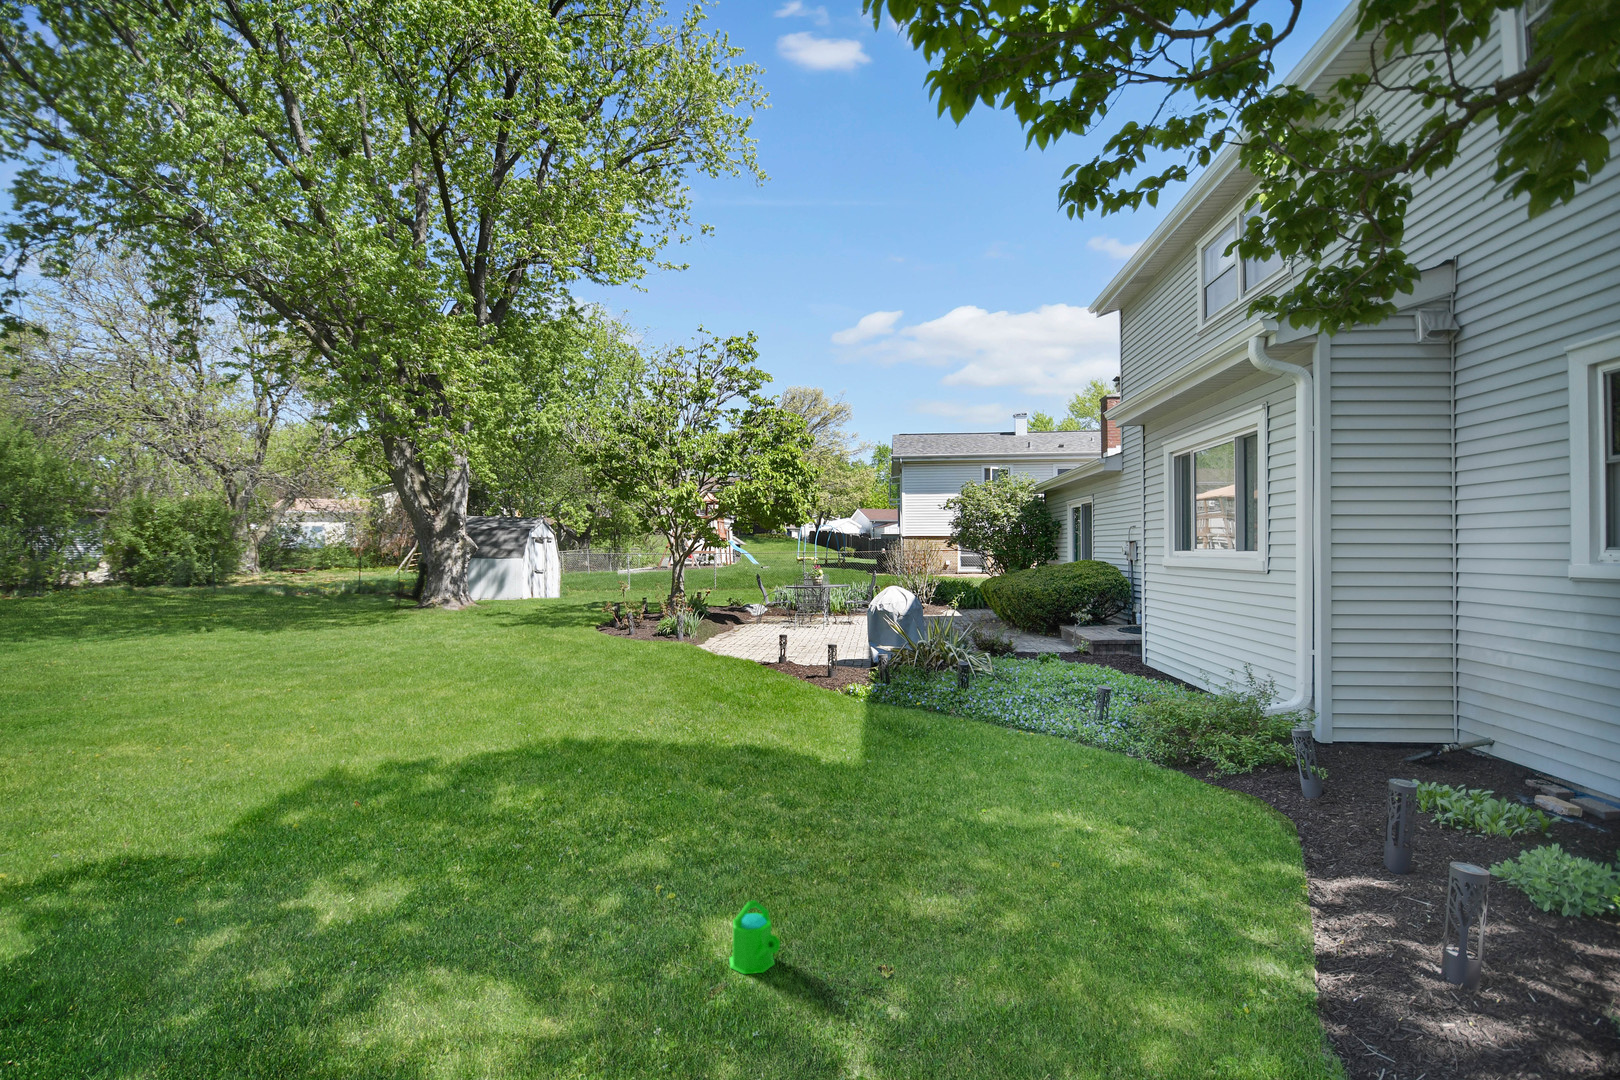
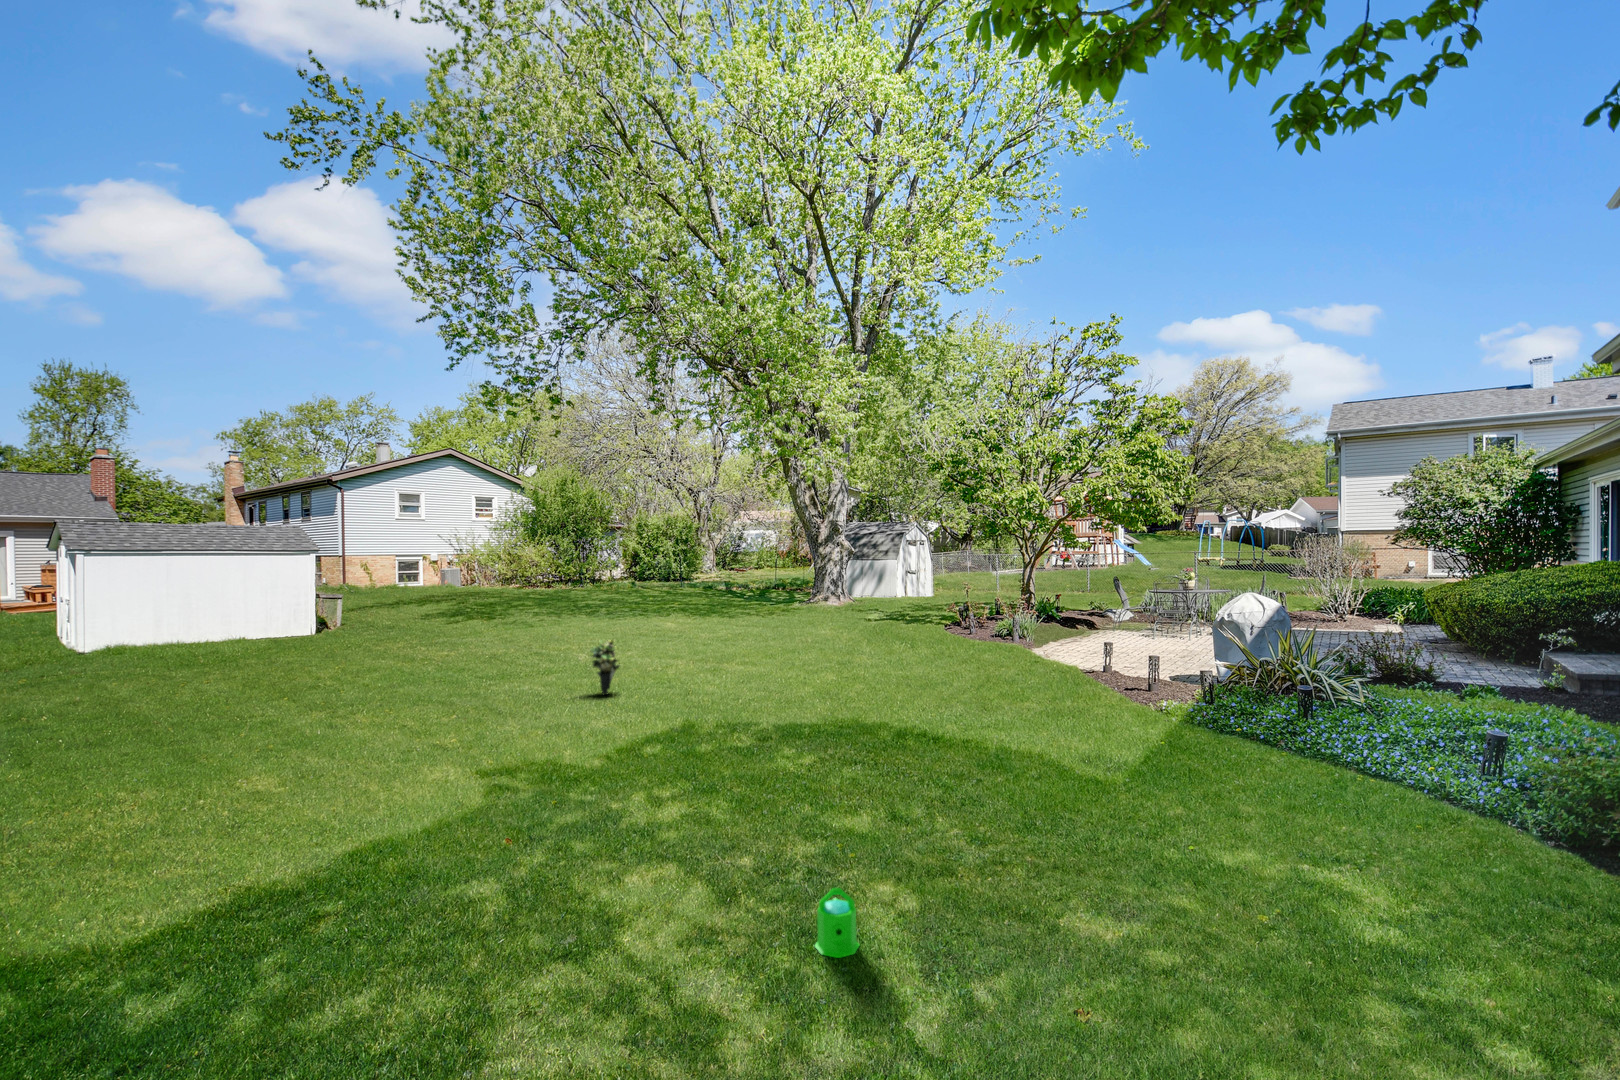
lounge chair: present [394,562,428,608] -> none [789,563,816,603]
potted plant: none [186,663,240,740] -> present [590,640,620,695]

